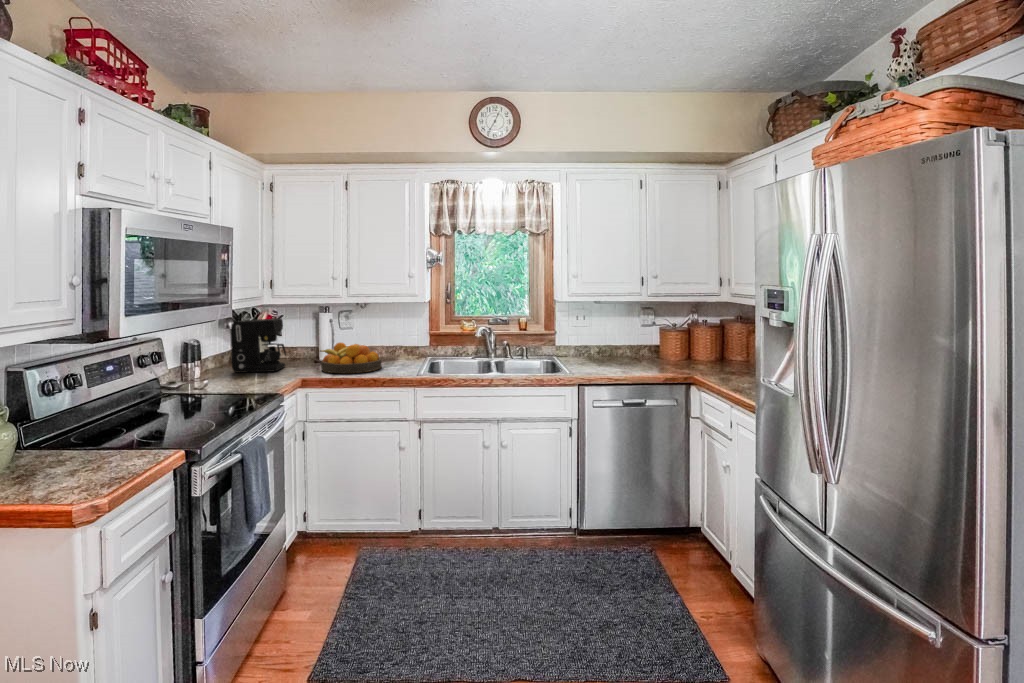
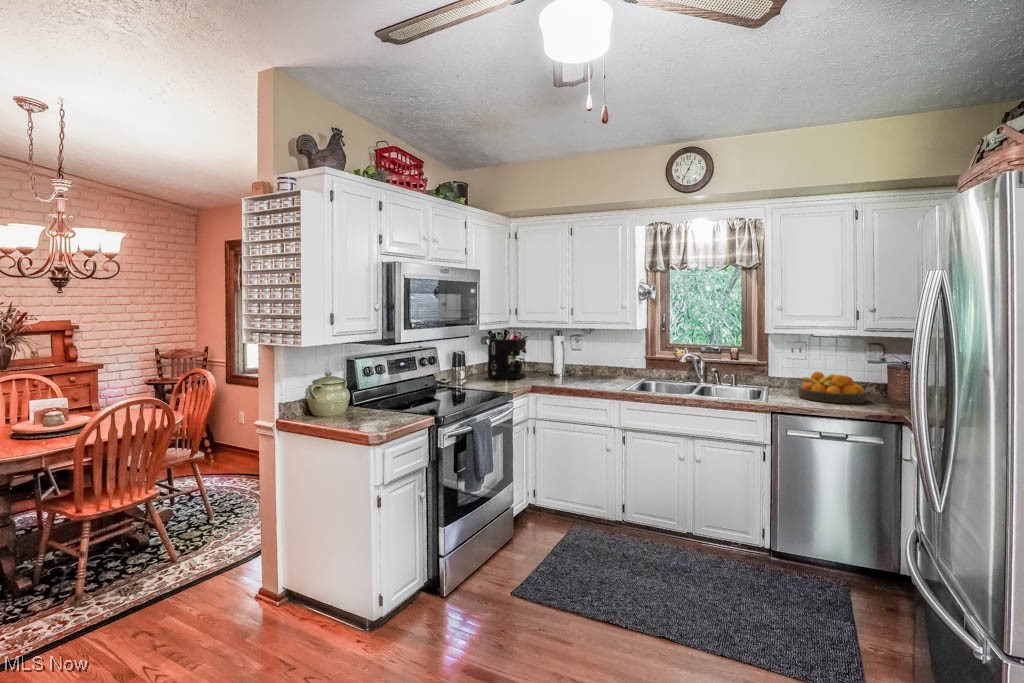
fruit bowl: present [320,343,381,373] -> present [798,372,866,403]

